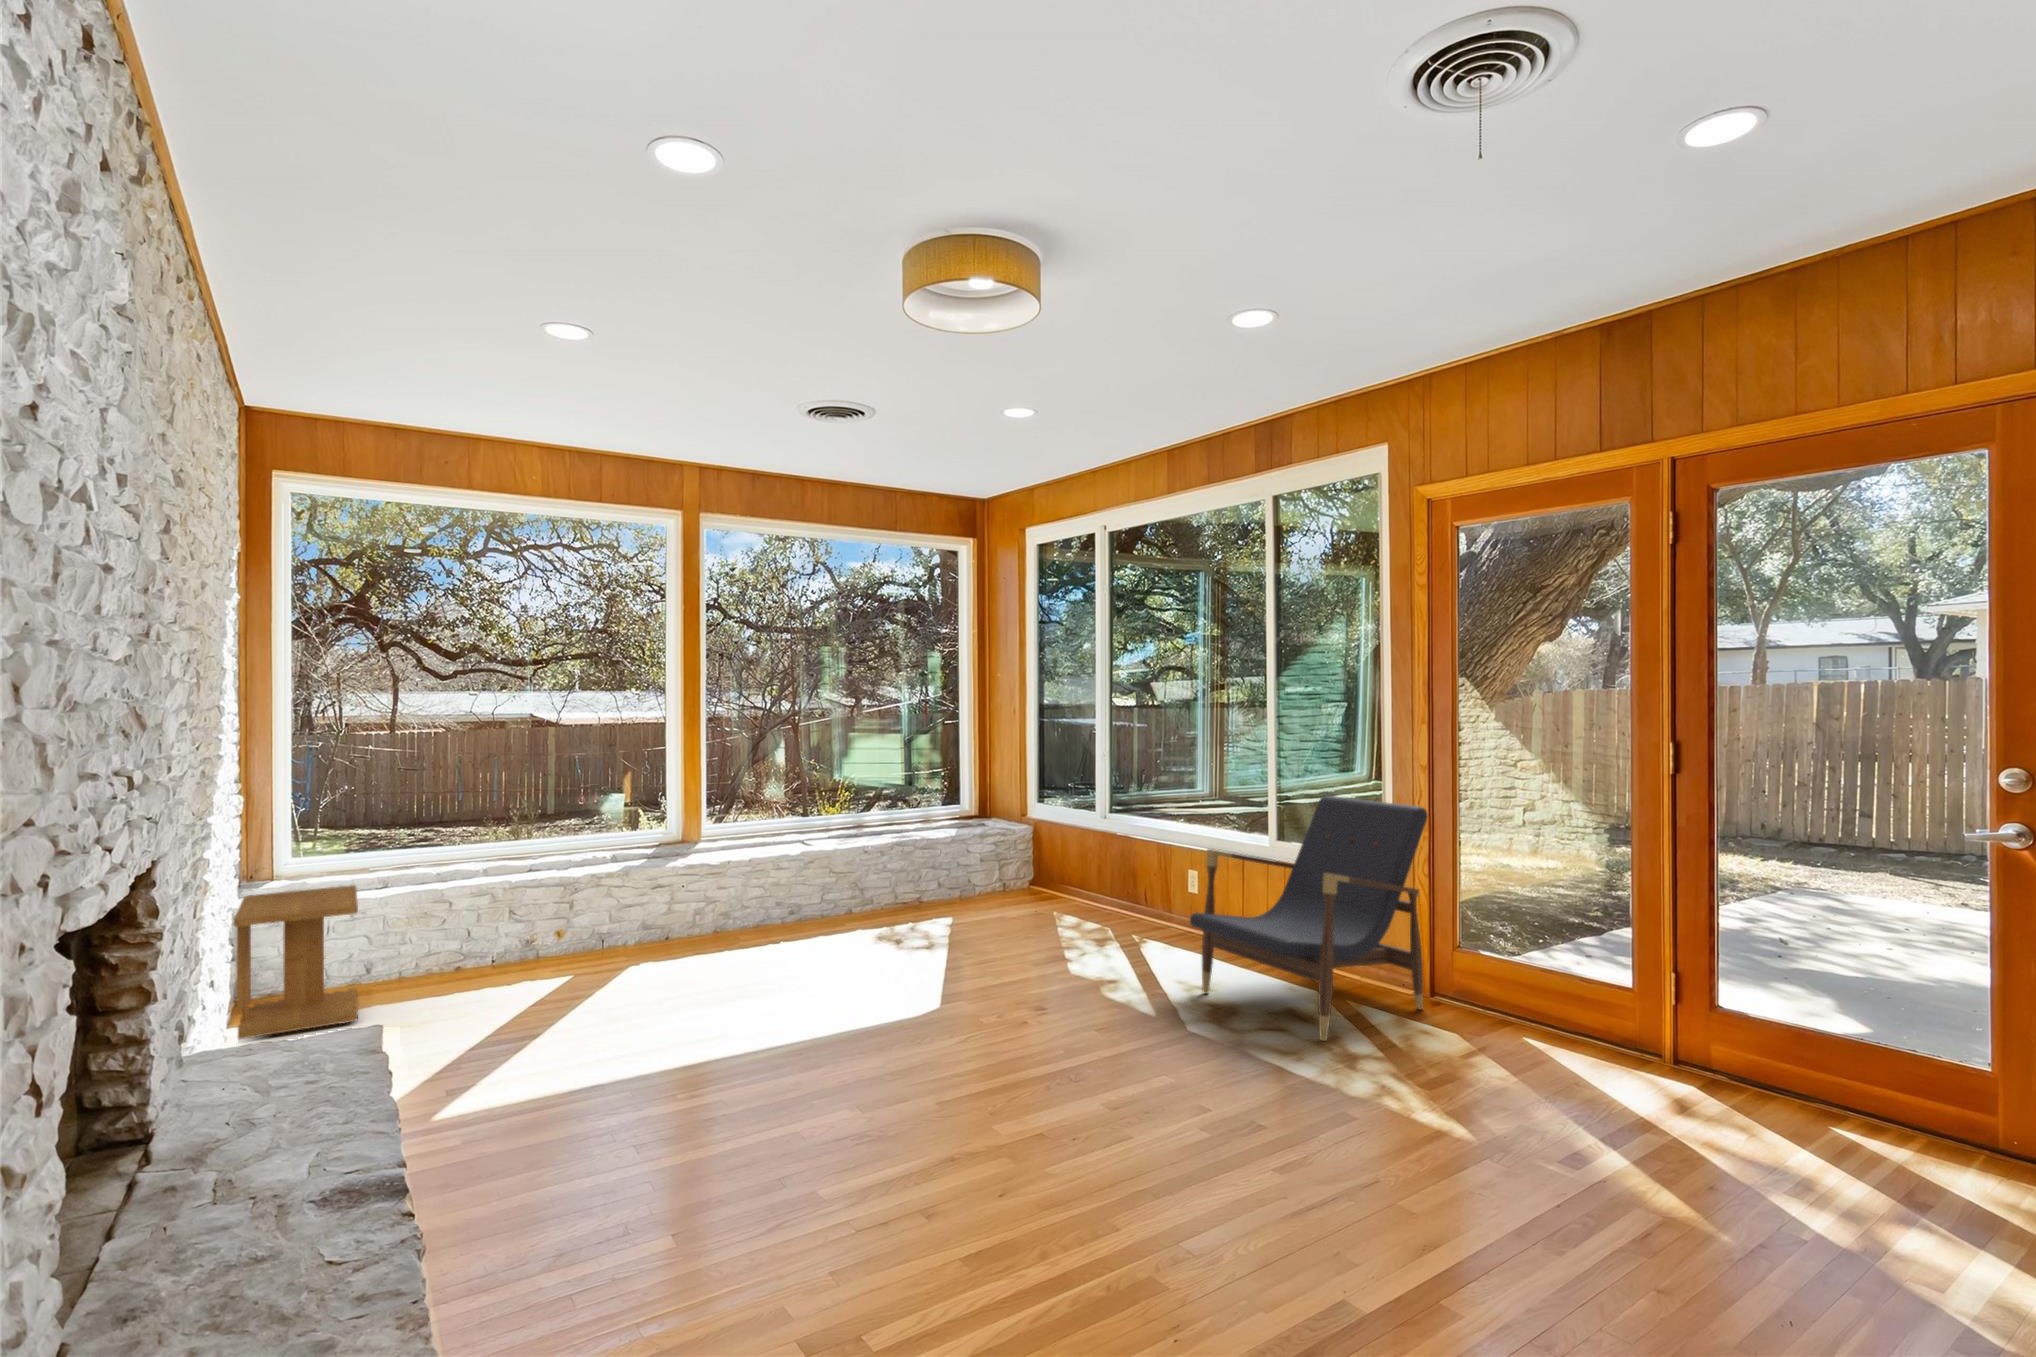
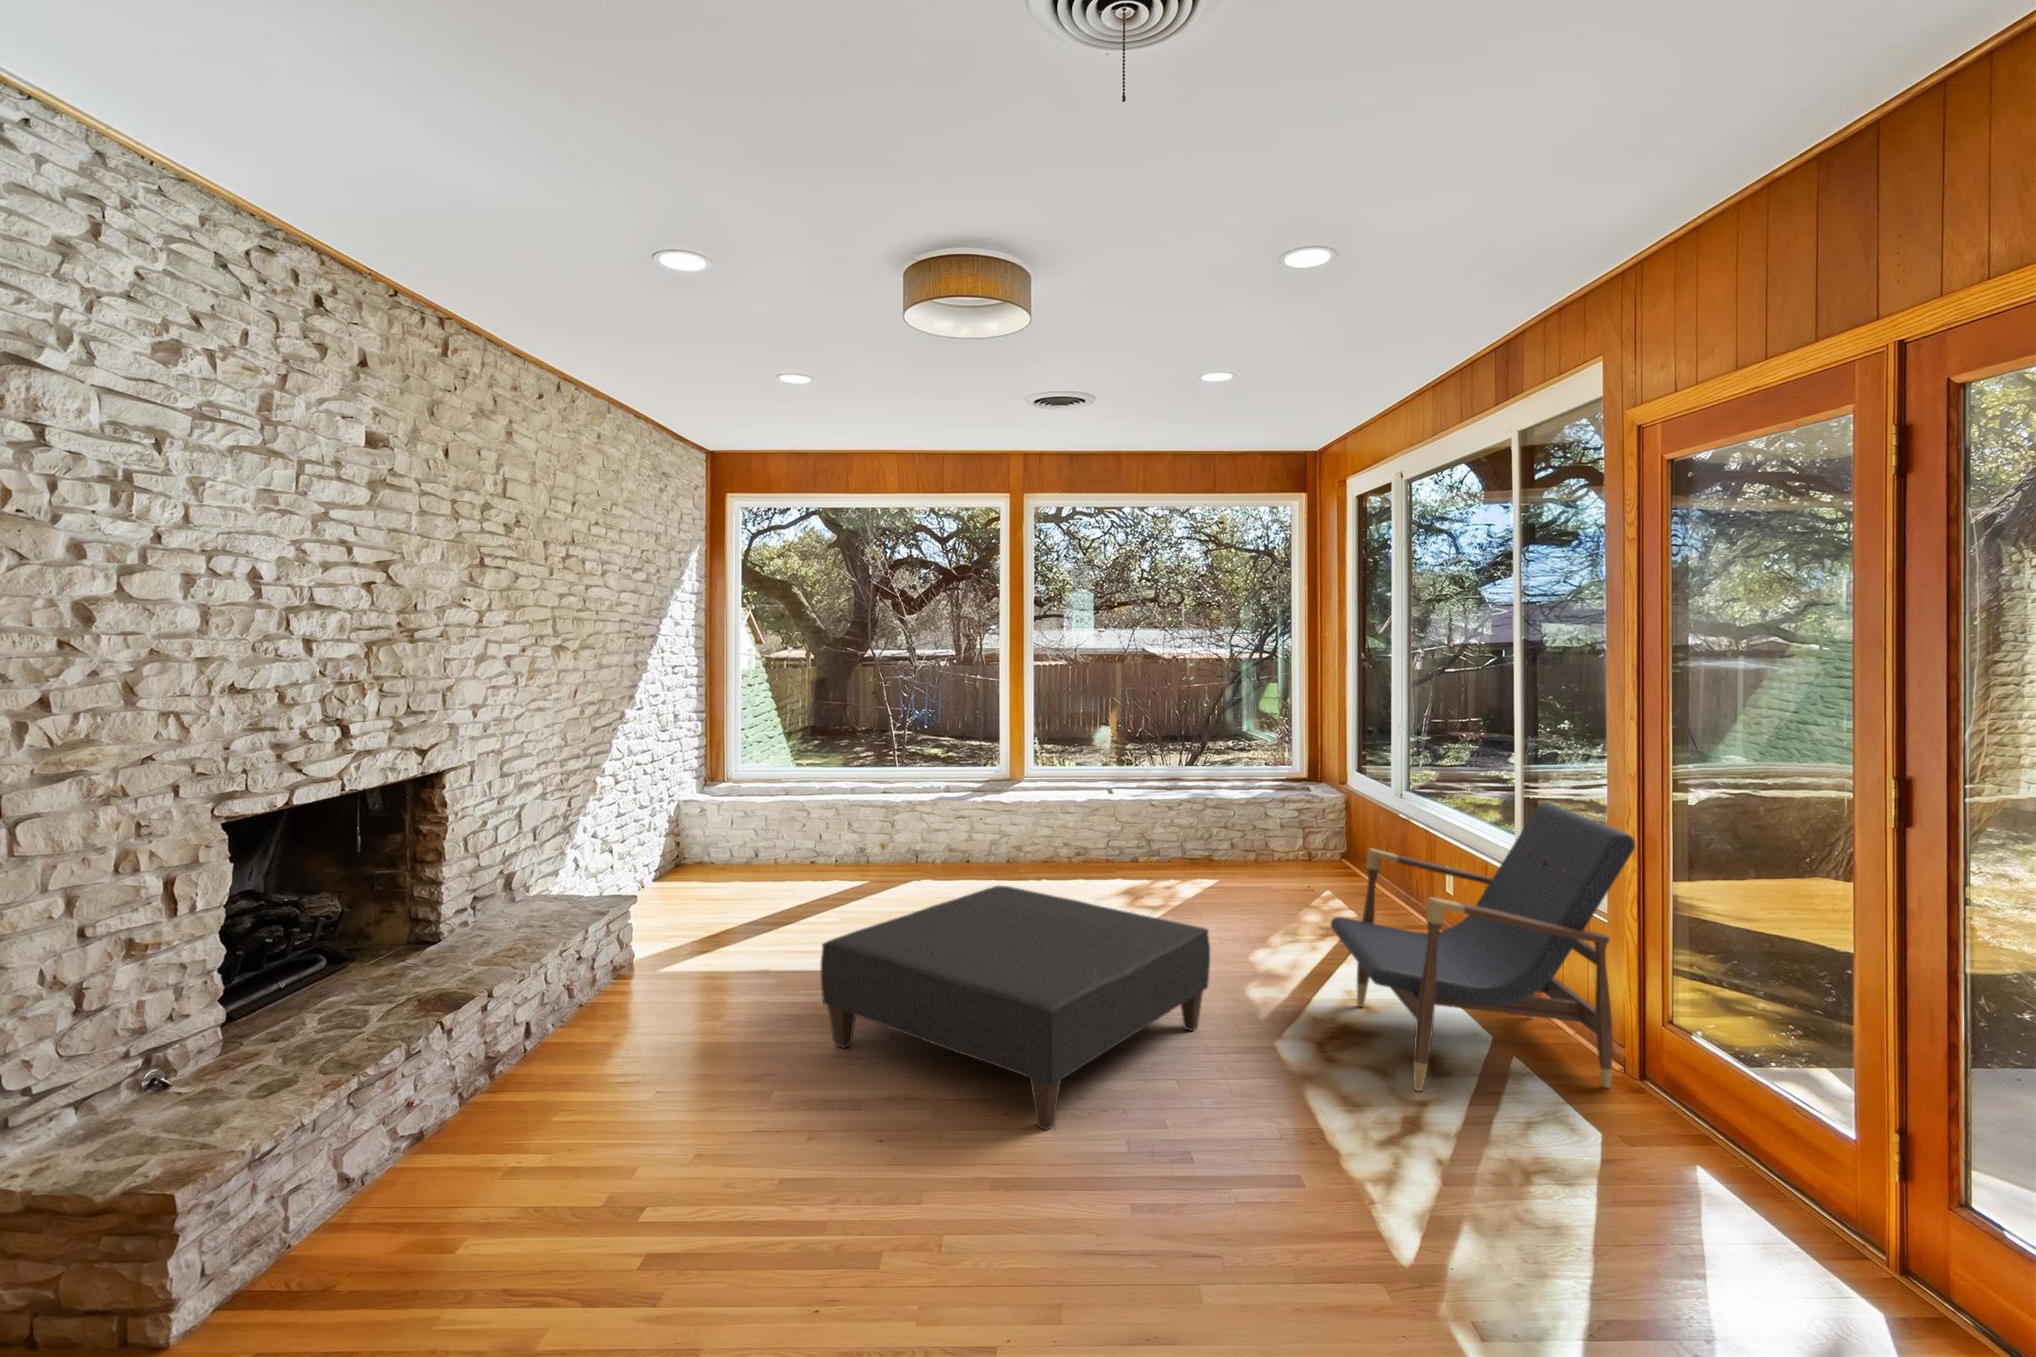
side table: present [234,885,358,1039] -> none [652,792,749,889]
ottoman: none [780,935,1129,1148] -> present [821,885,1210,1130]

